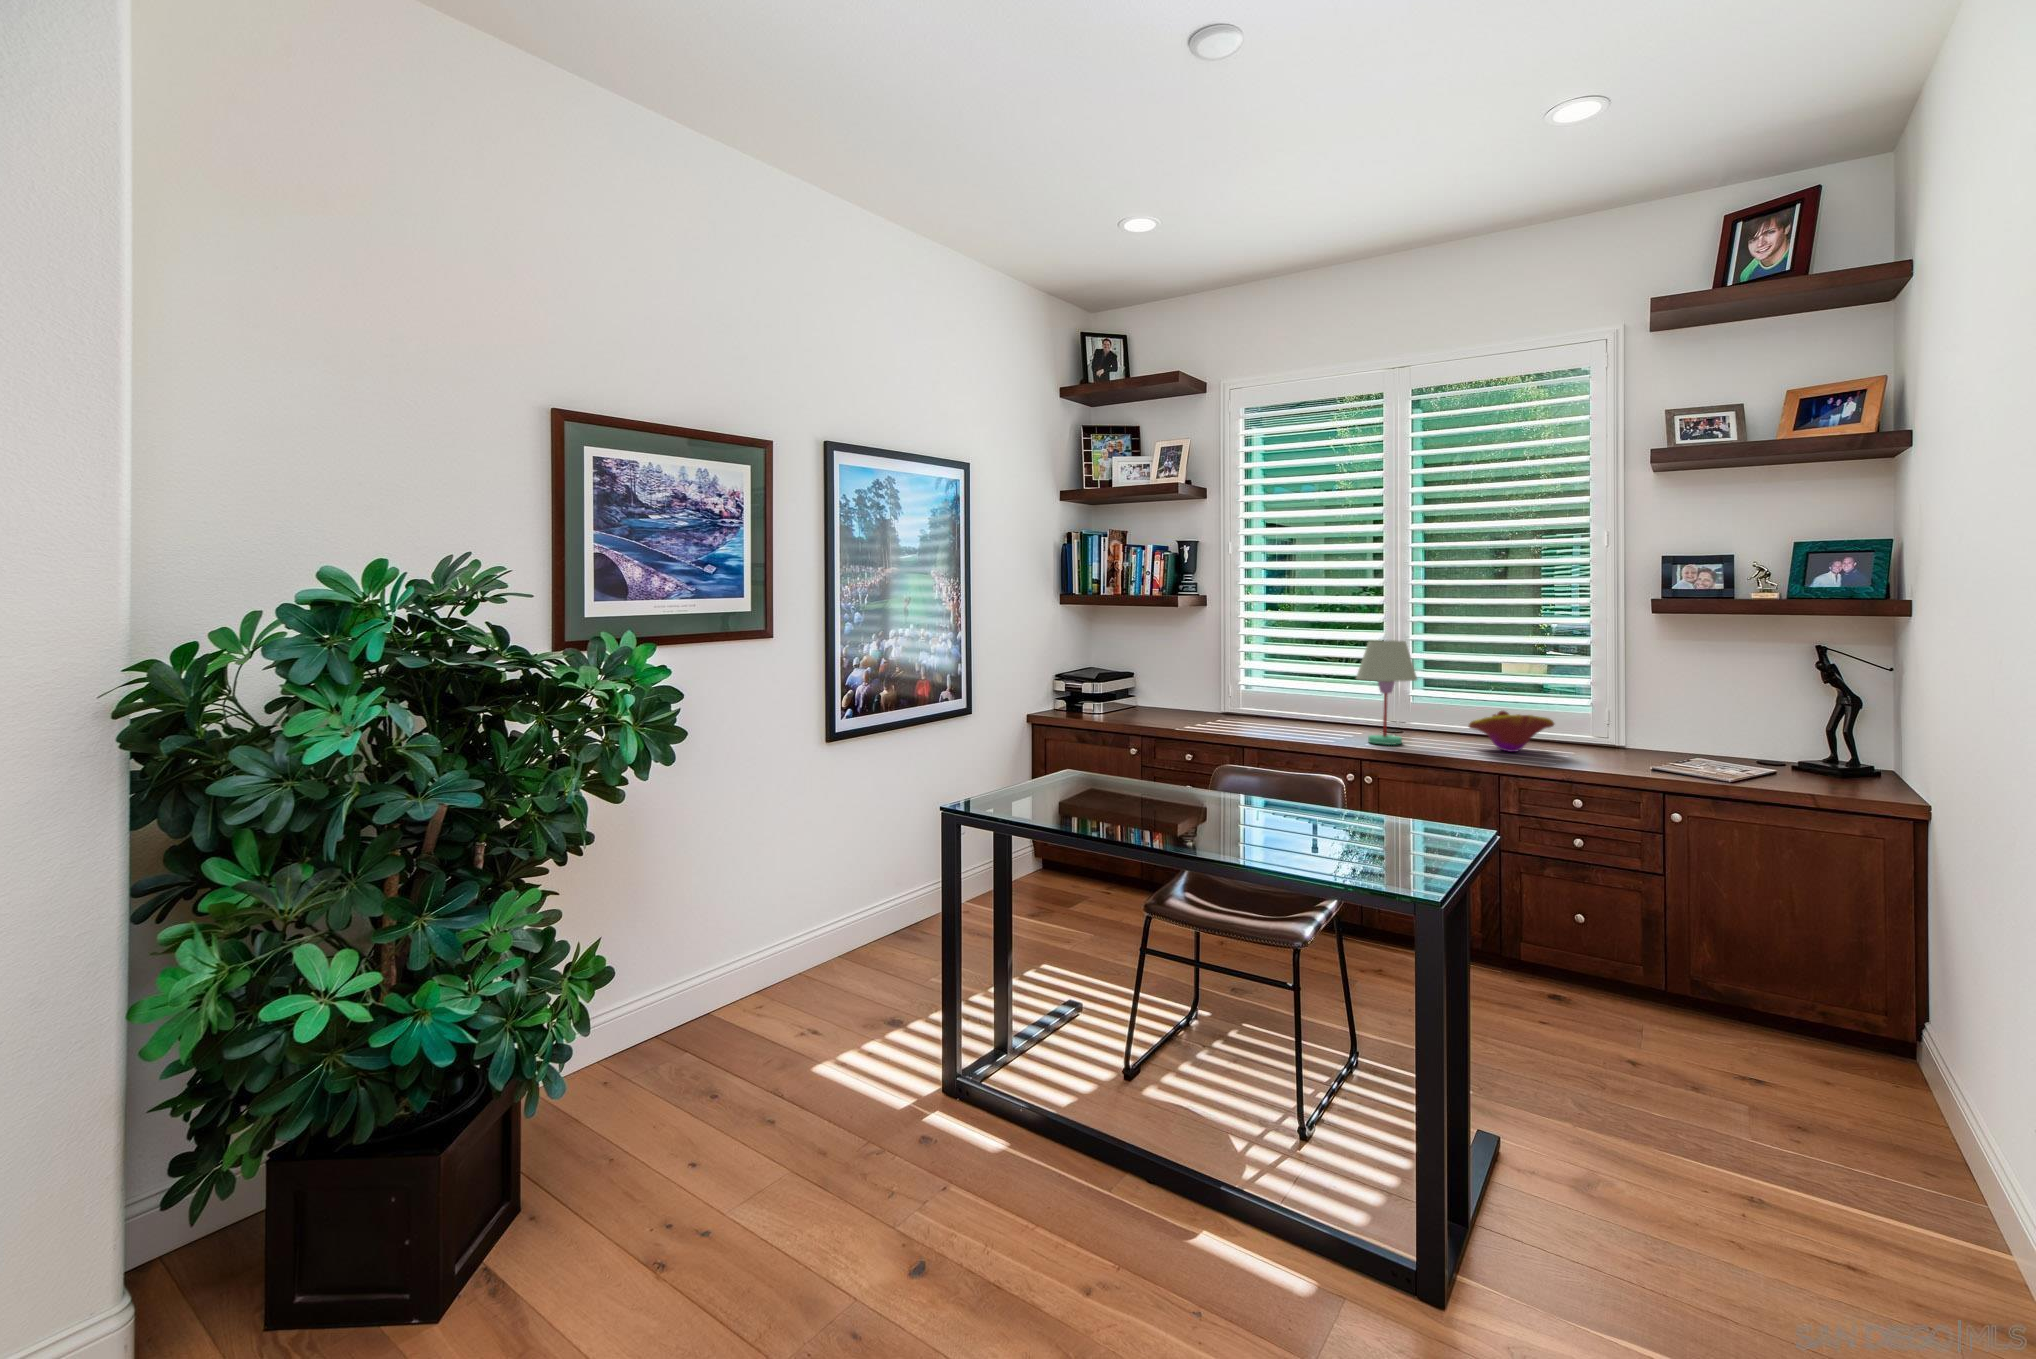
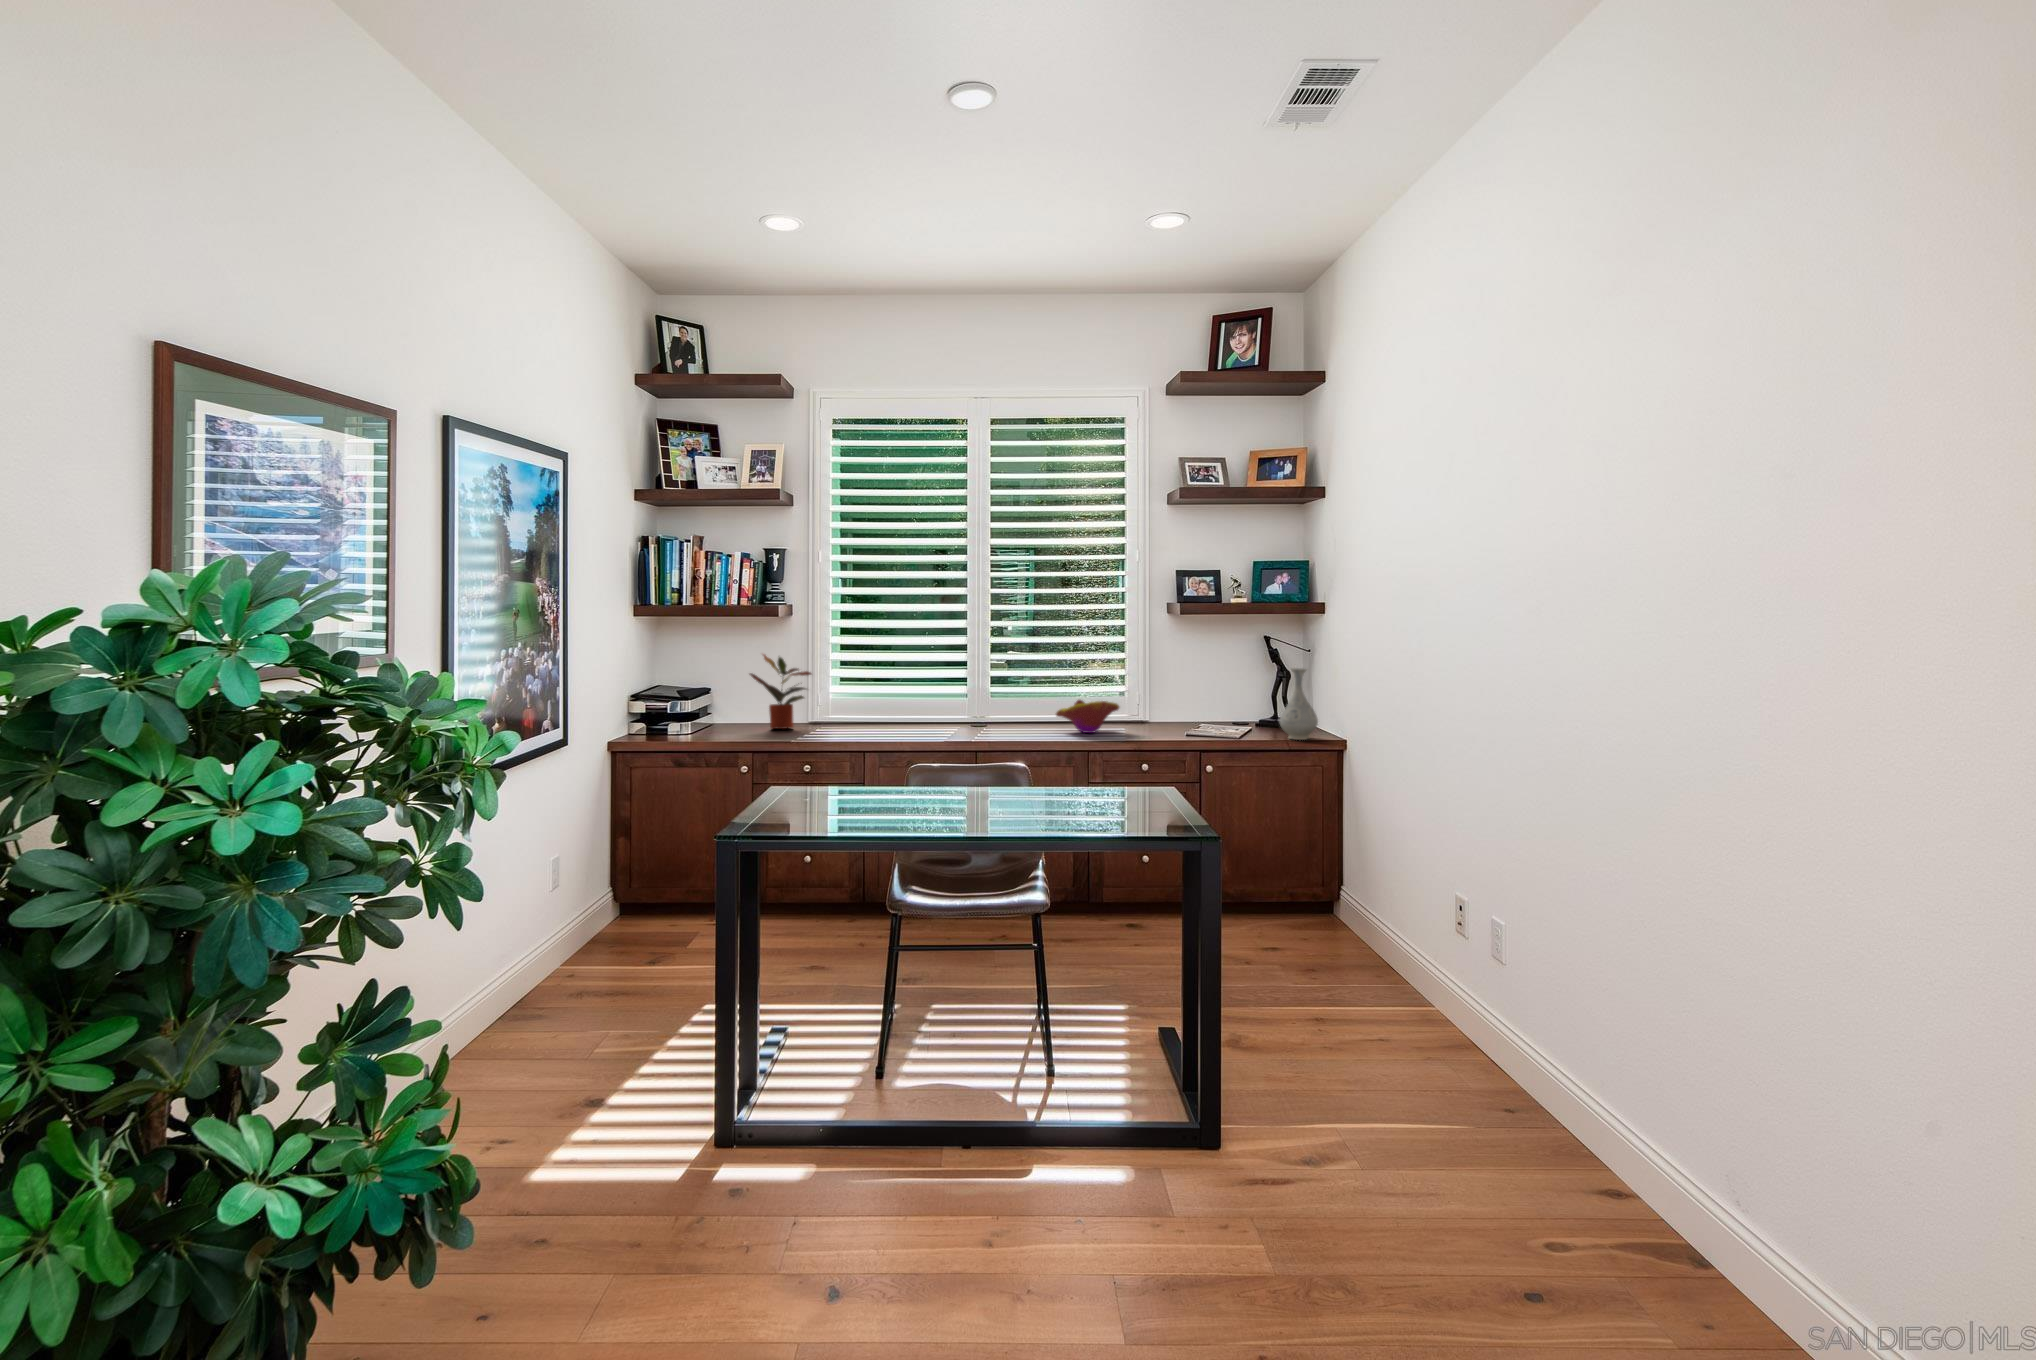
table lamp: present [1356,640,1417,745] -> none [964,643,1016,735]
potted plant: none [1146,644,1209,720] -> present [750,654,811,729]
vase: none [1800,688,1870,790] -> present [1280,668,1318,740]

